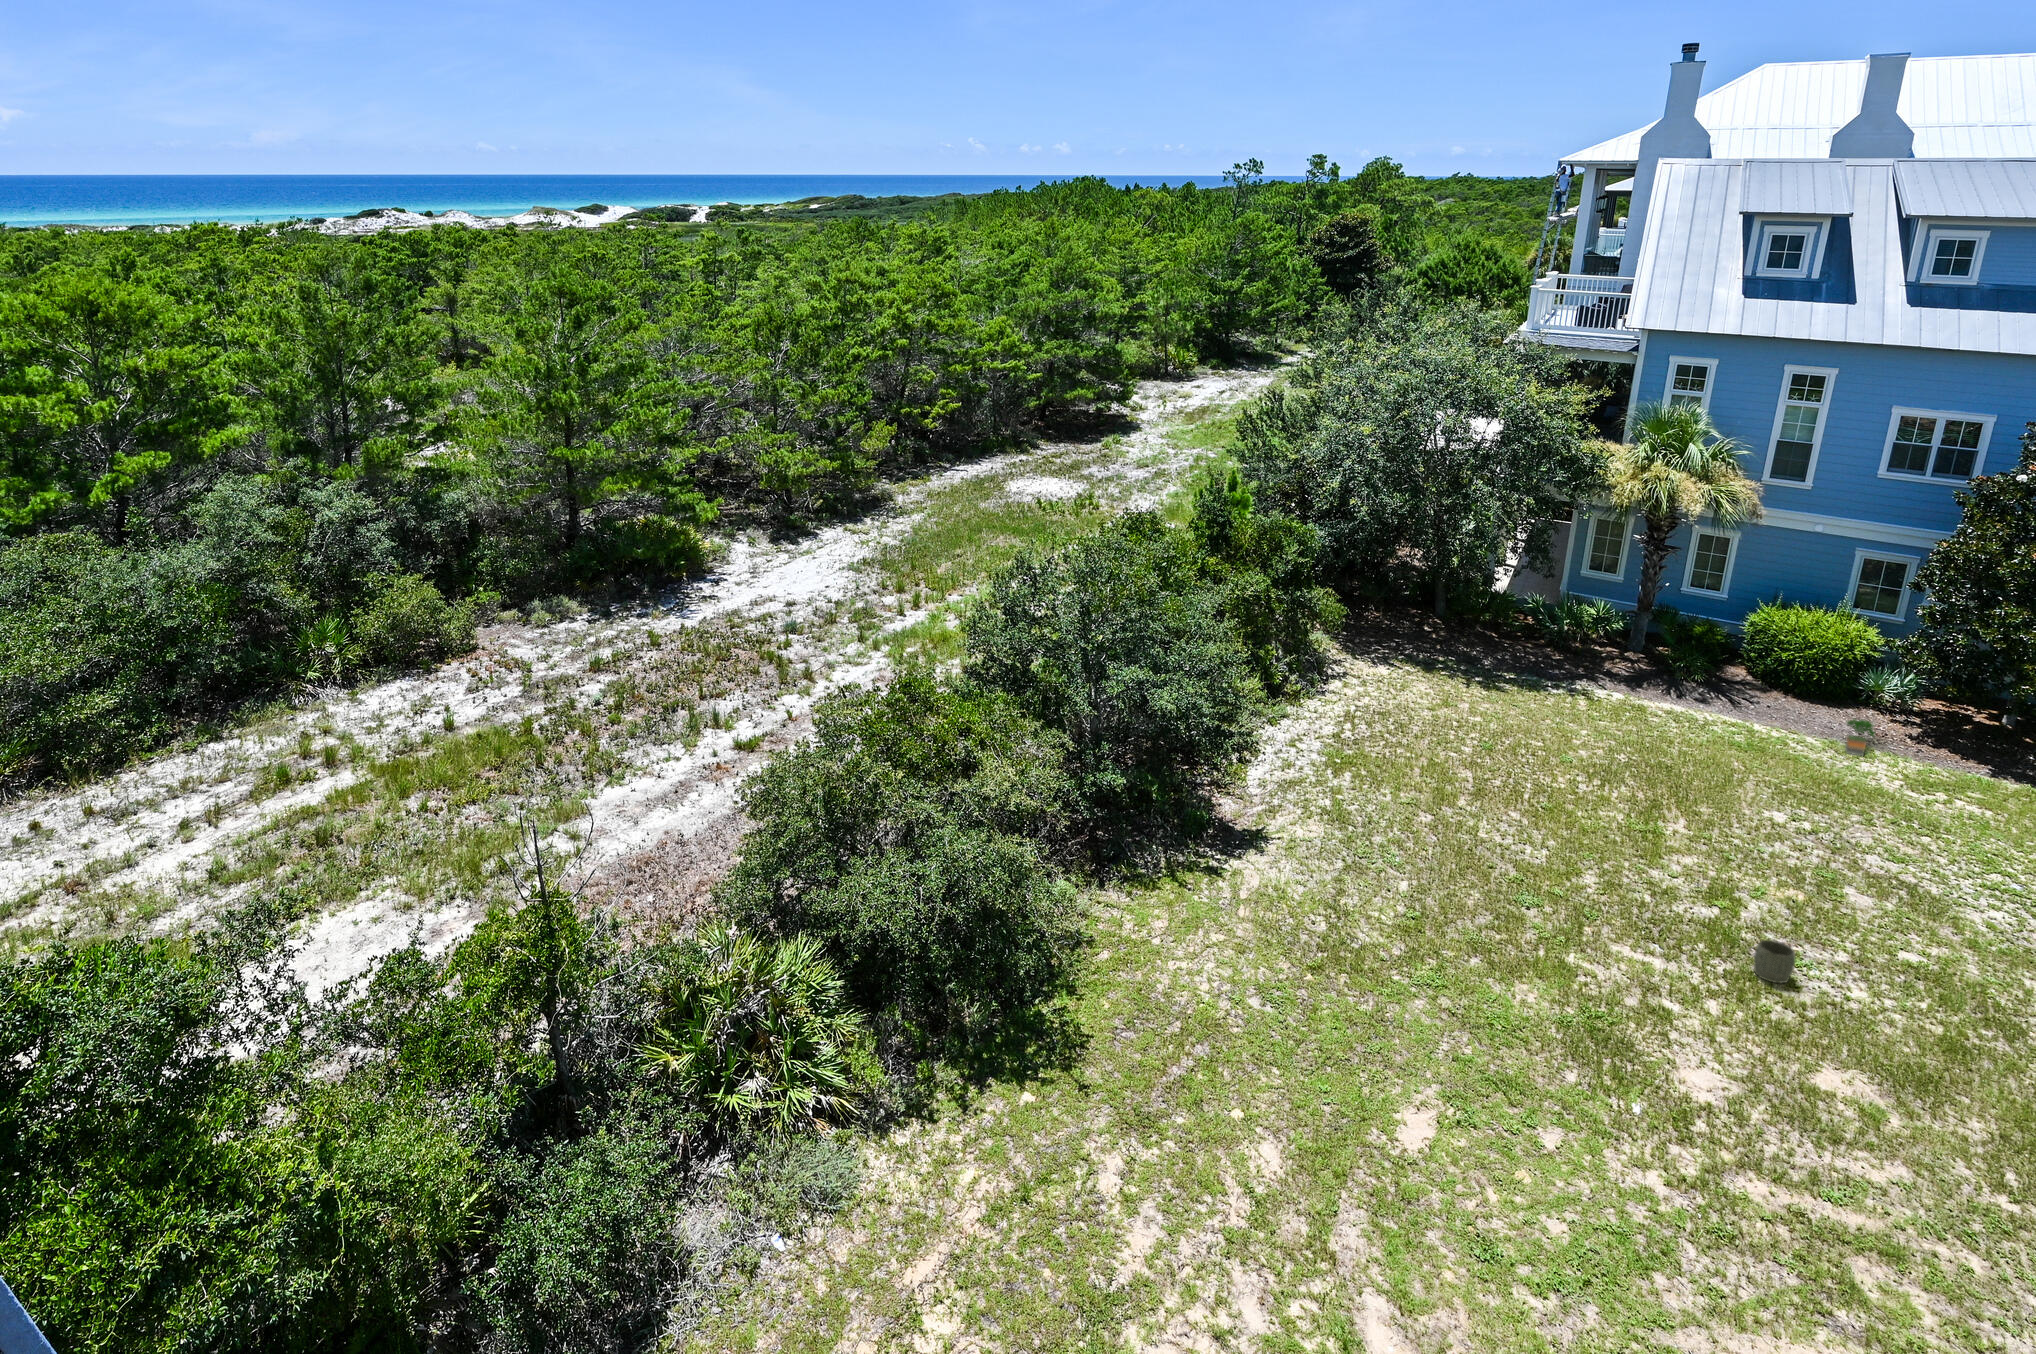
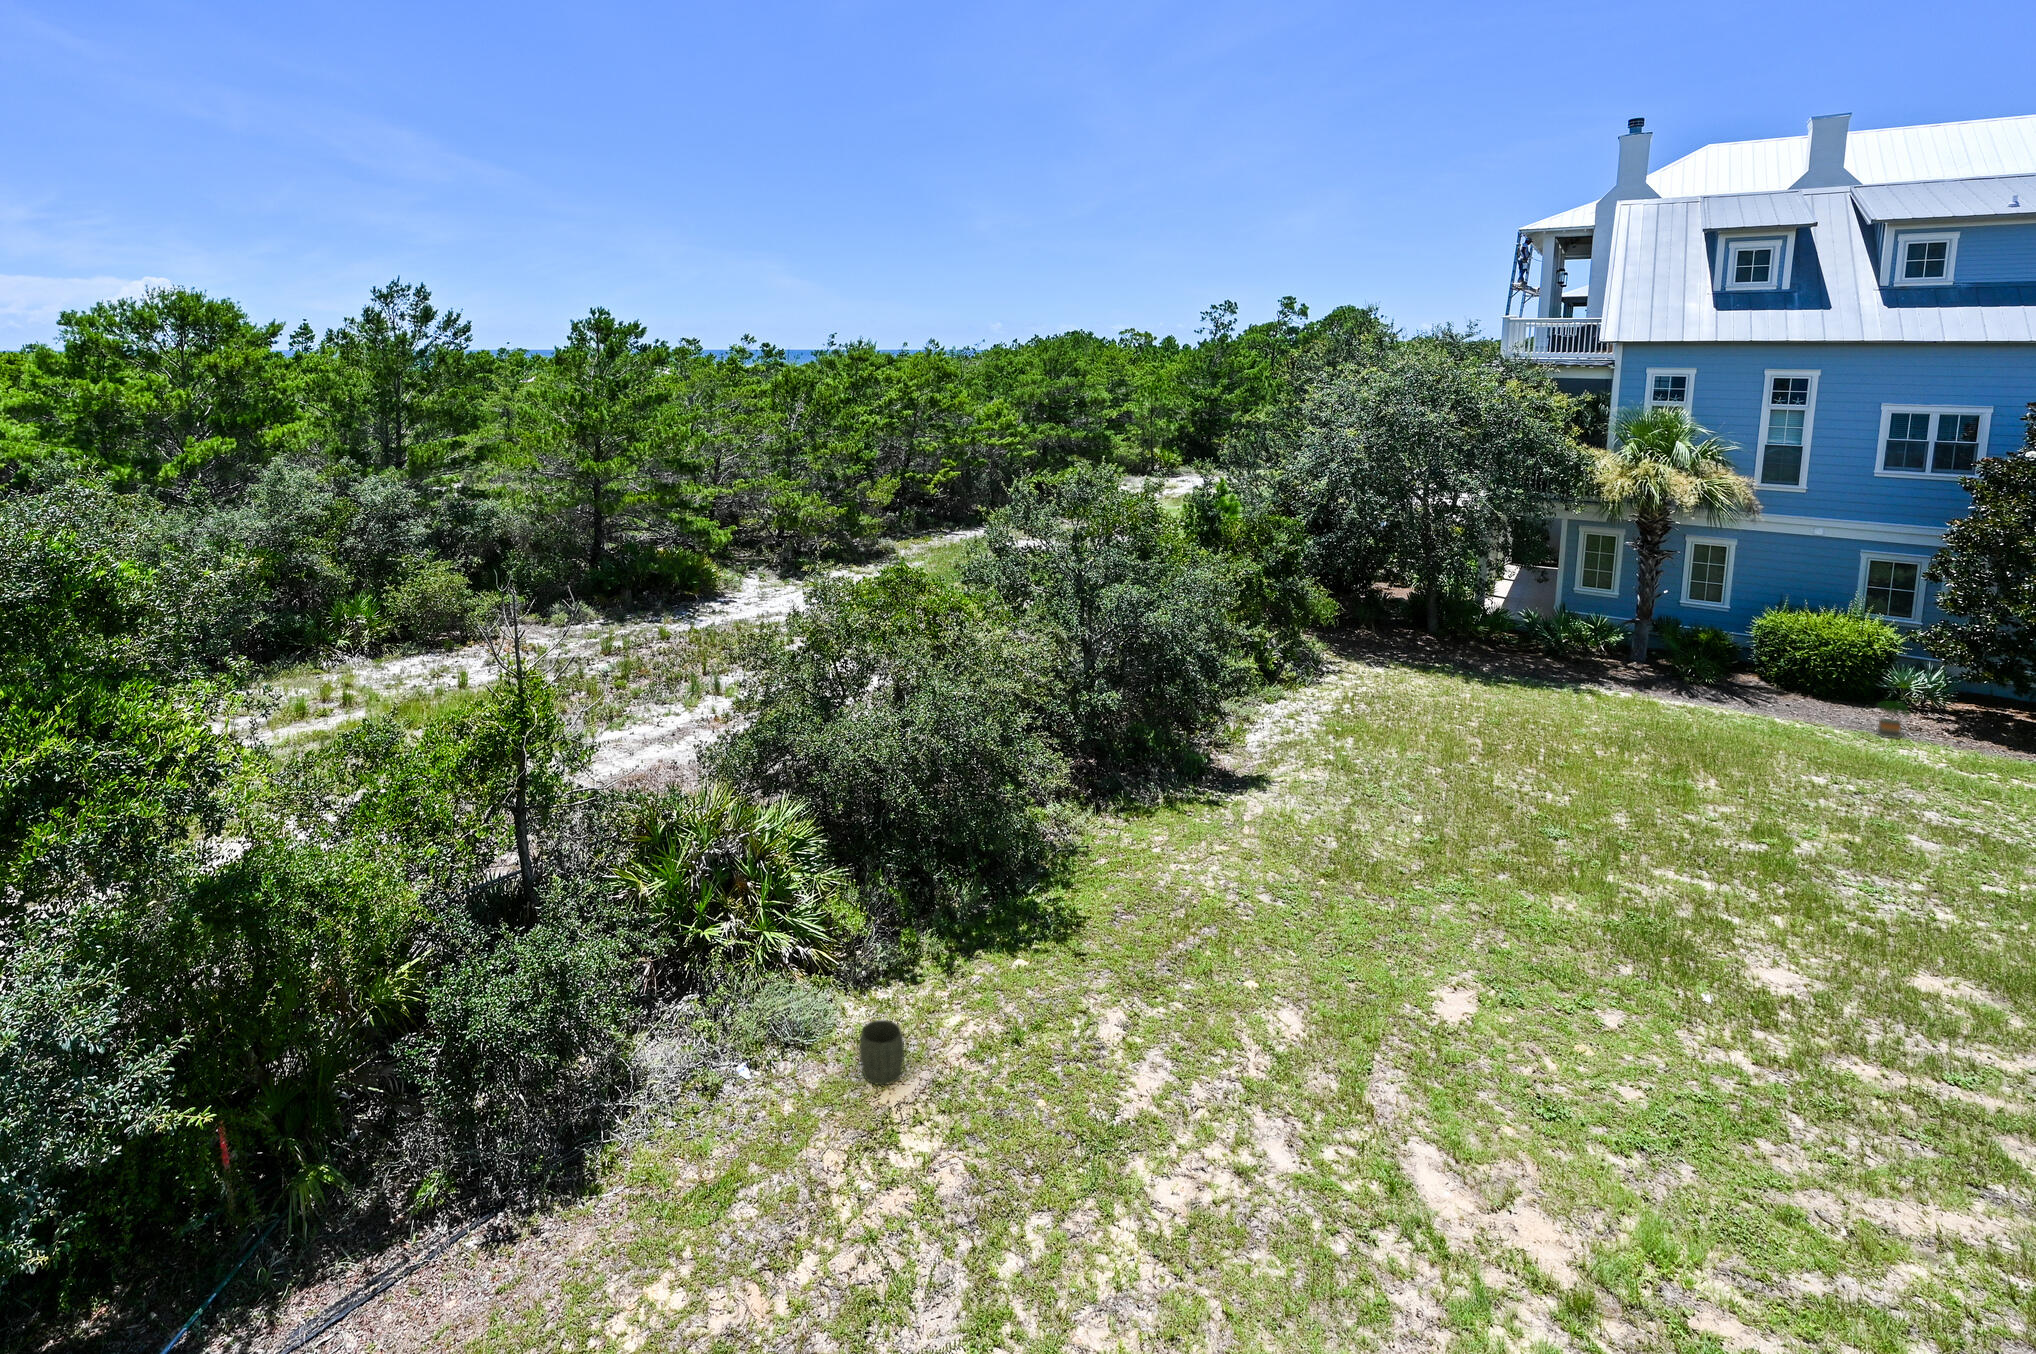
woven basket: present [1754,940,1796,983] -> present [859,1020,904,1085]

